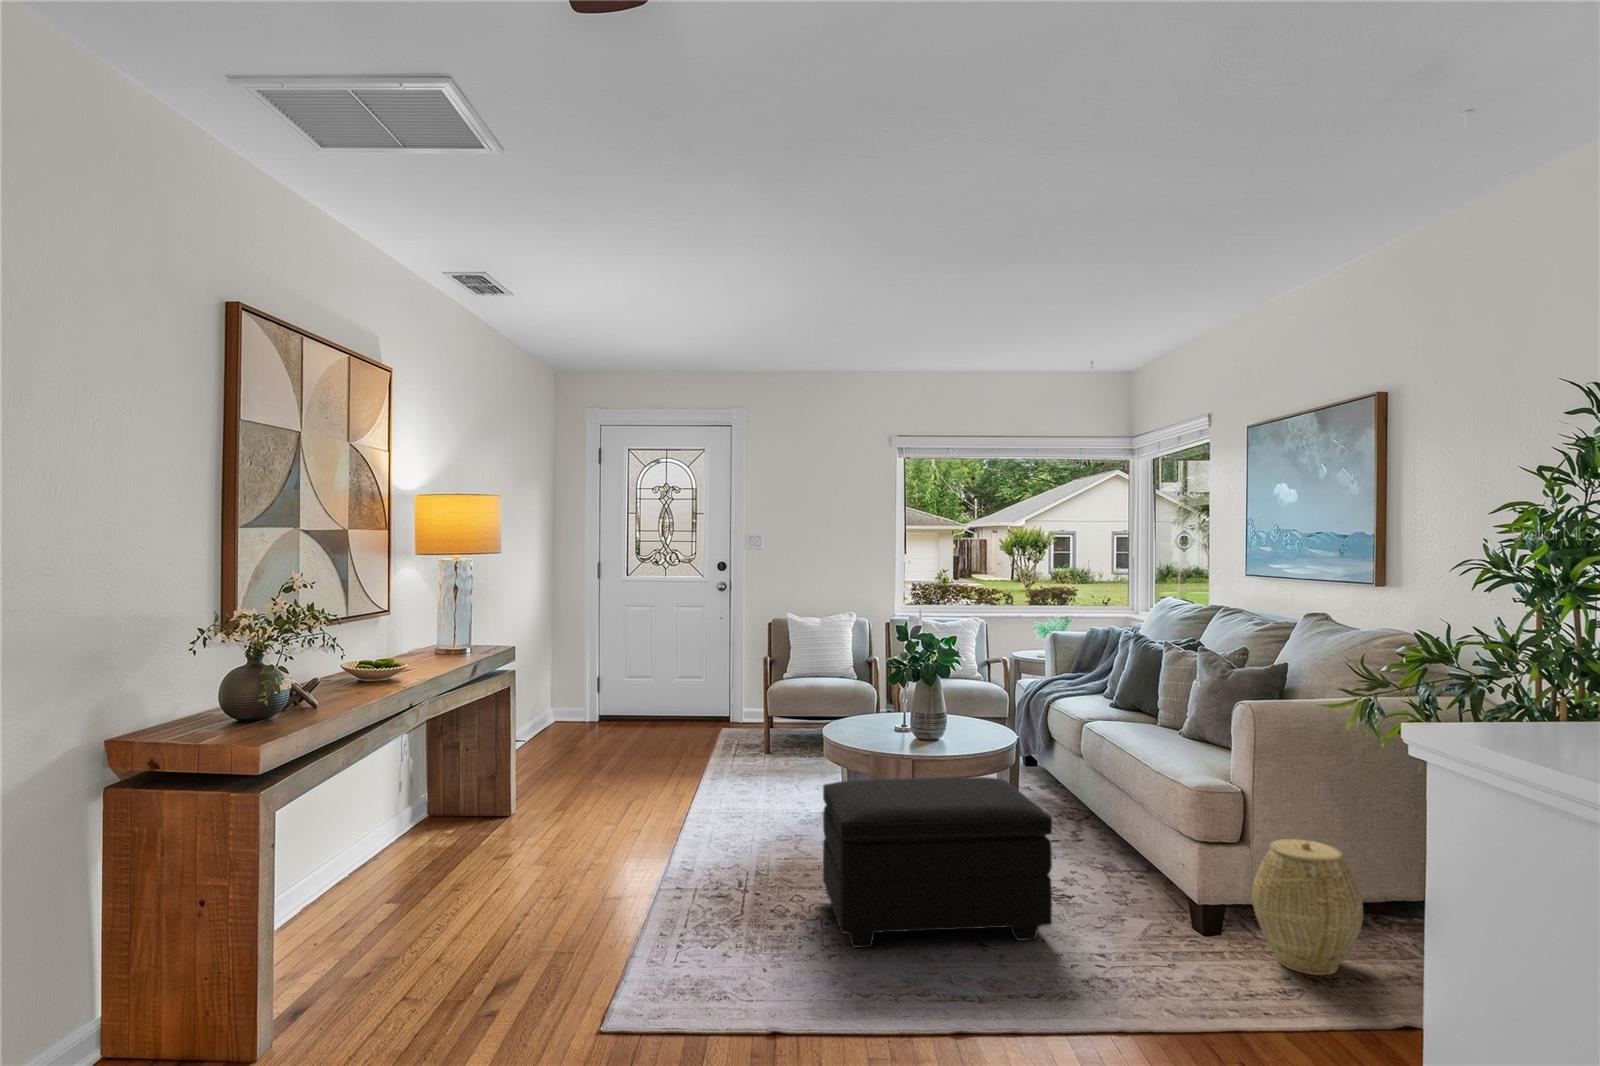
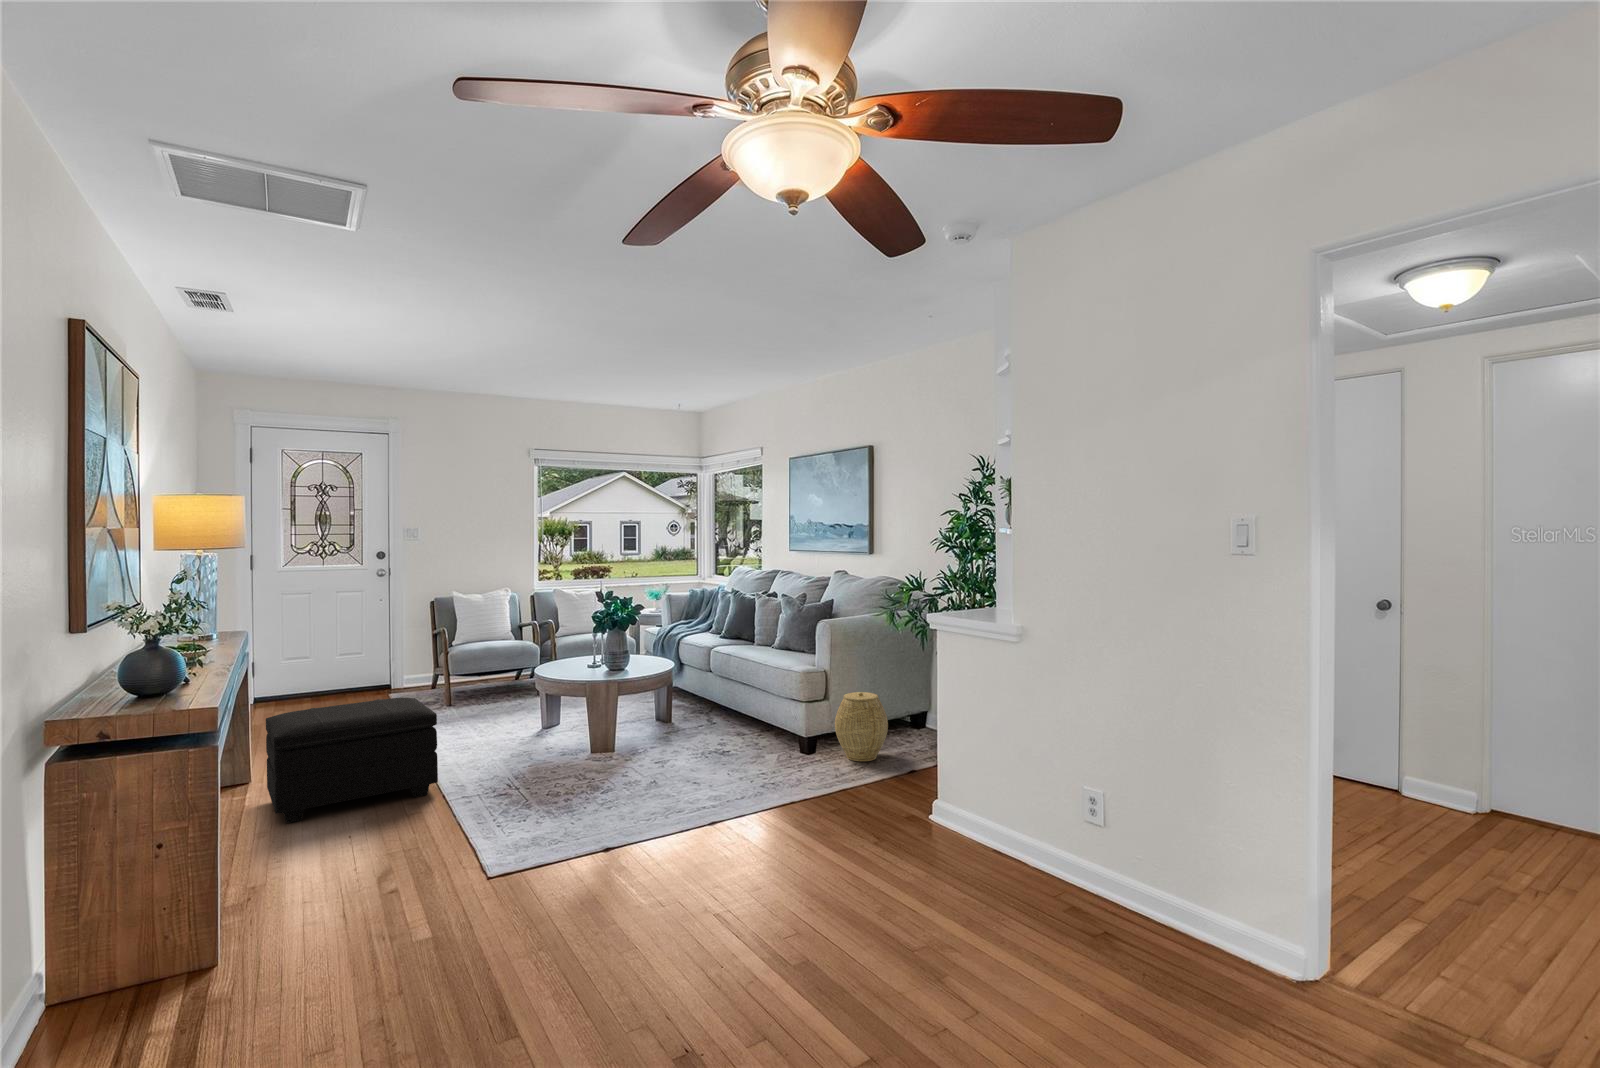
footstool: present [823,777,1052,947] -> present [266,698,438,823]

